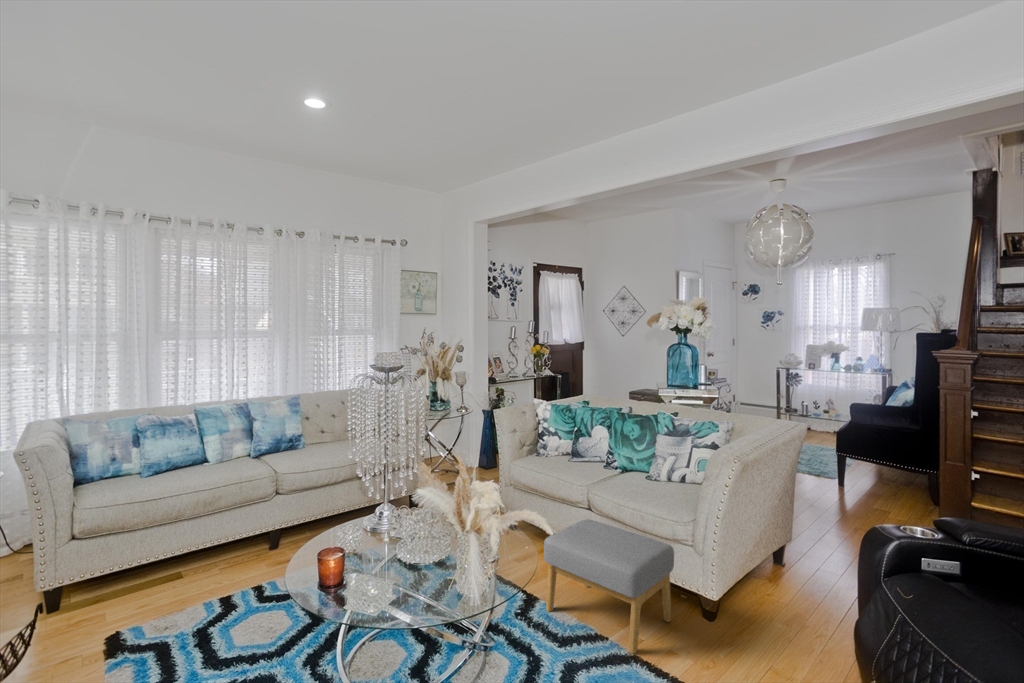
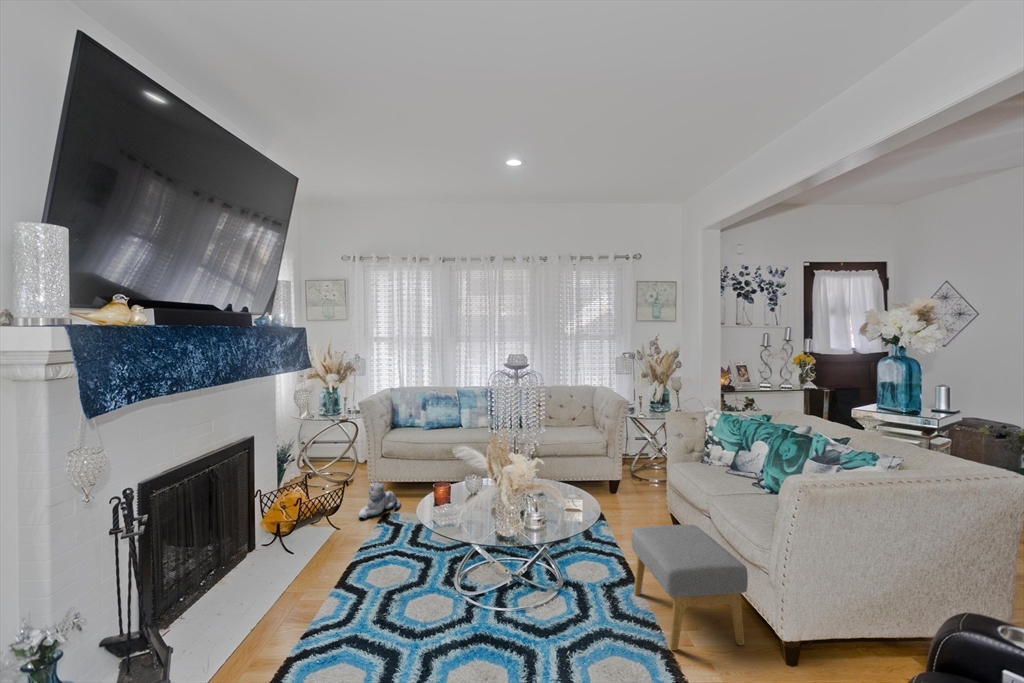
plush toy: none [53,582,130,658] -> present [358,482,401,518]

